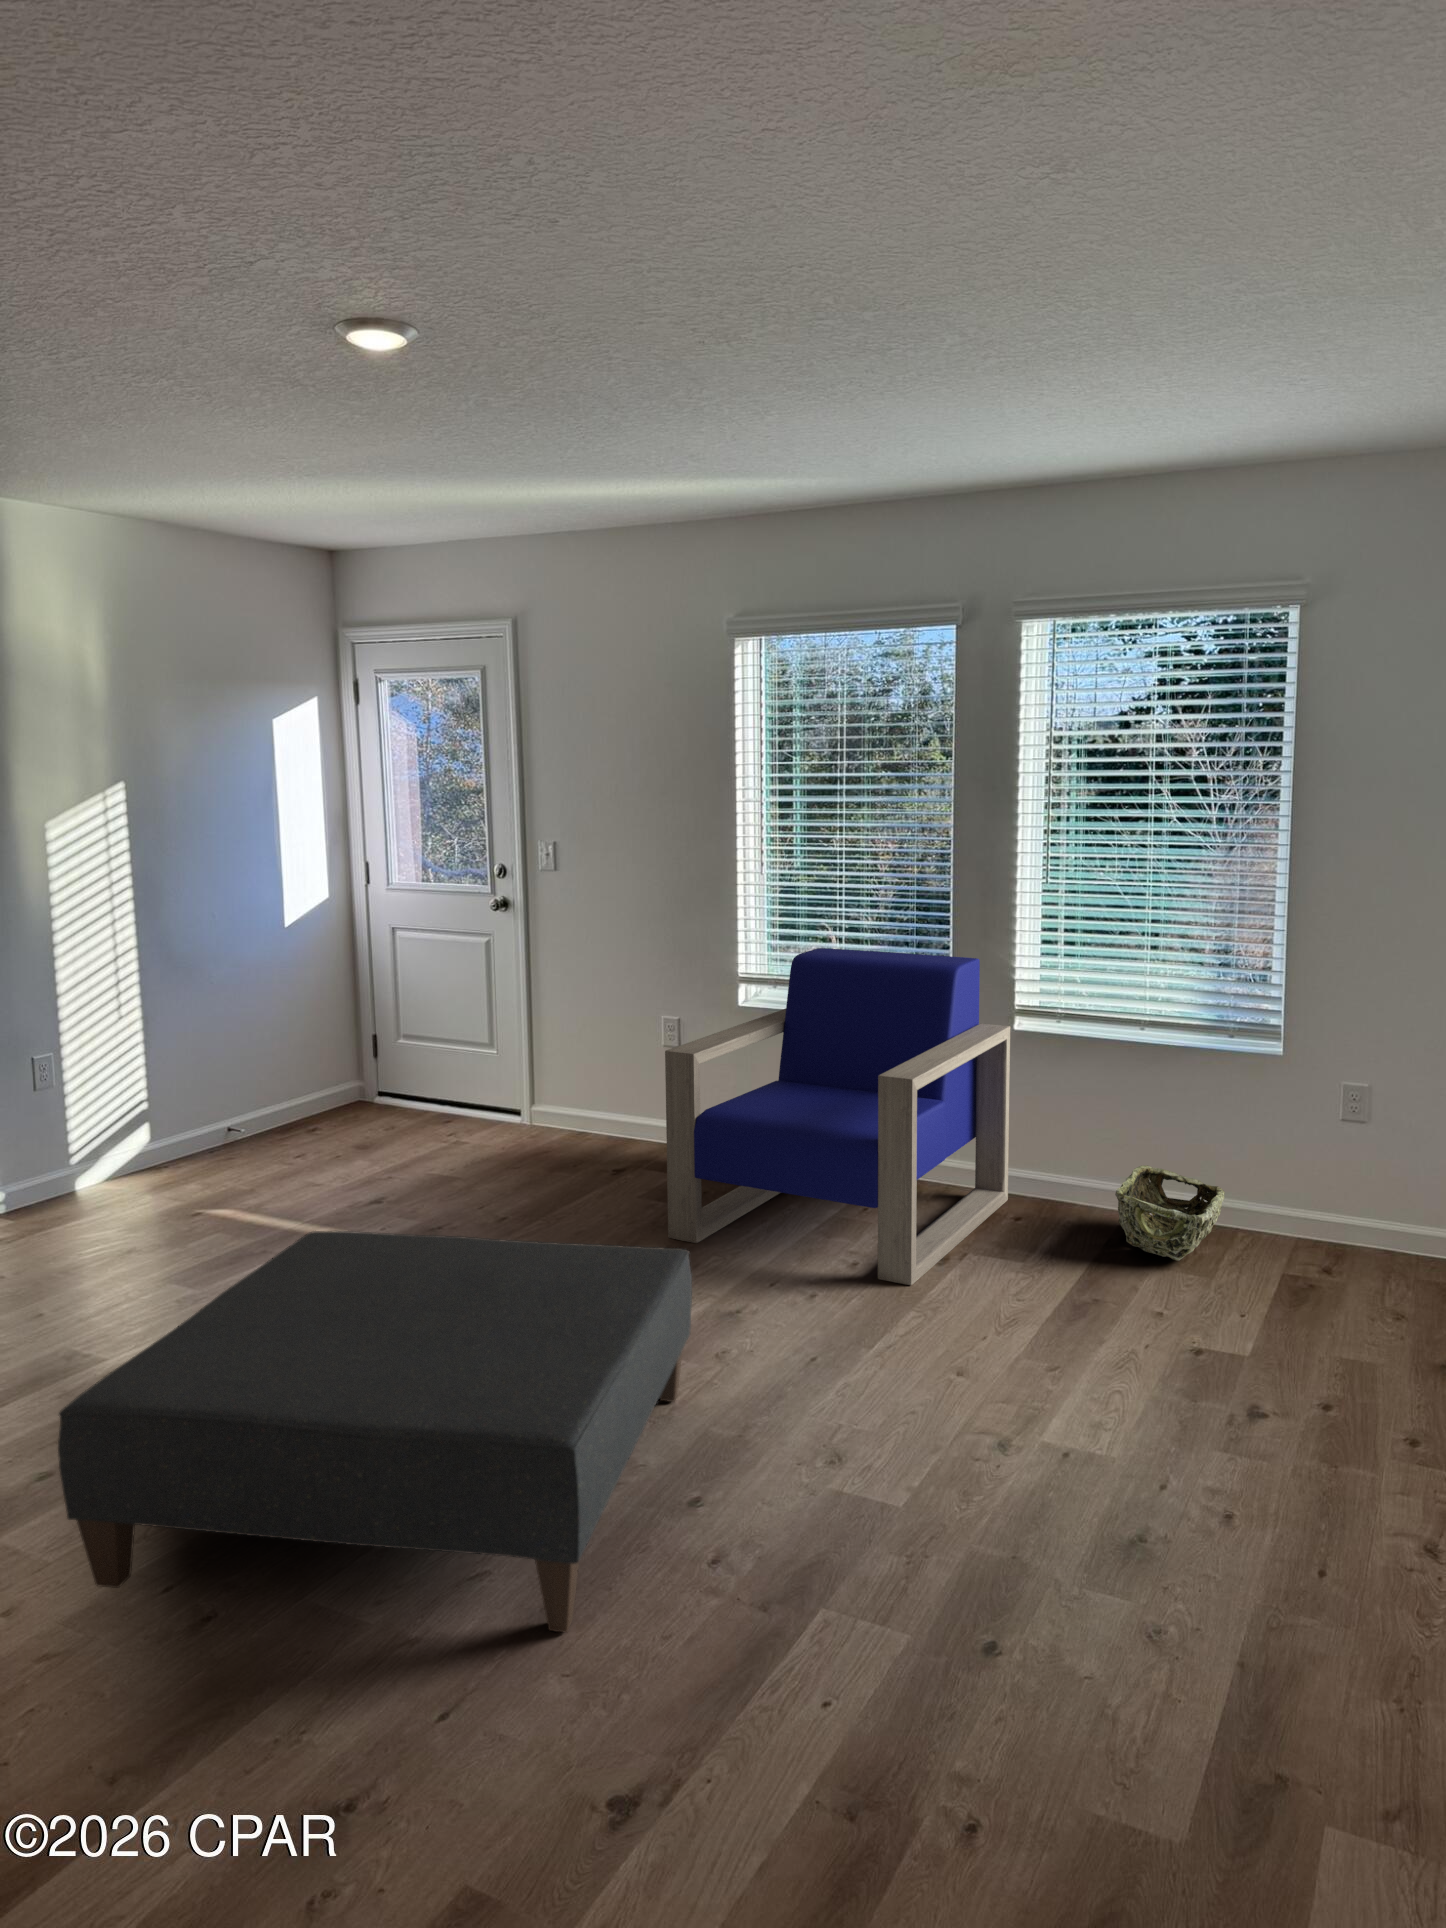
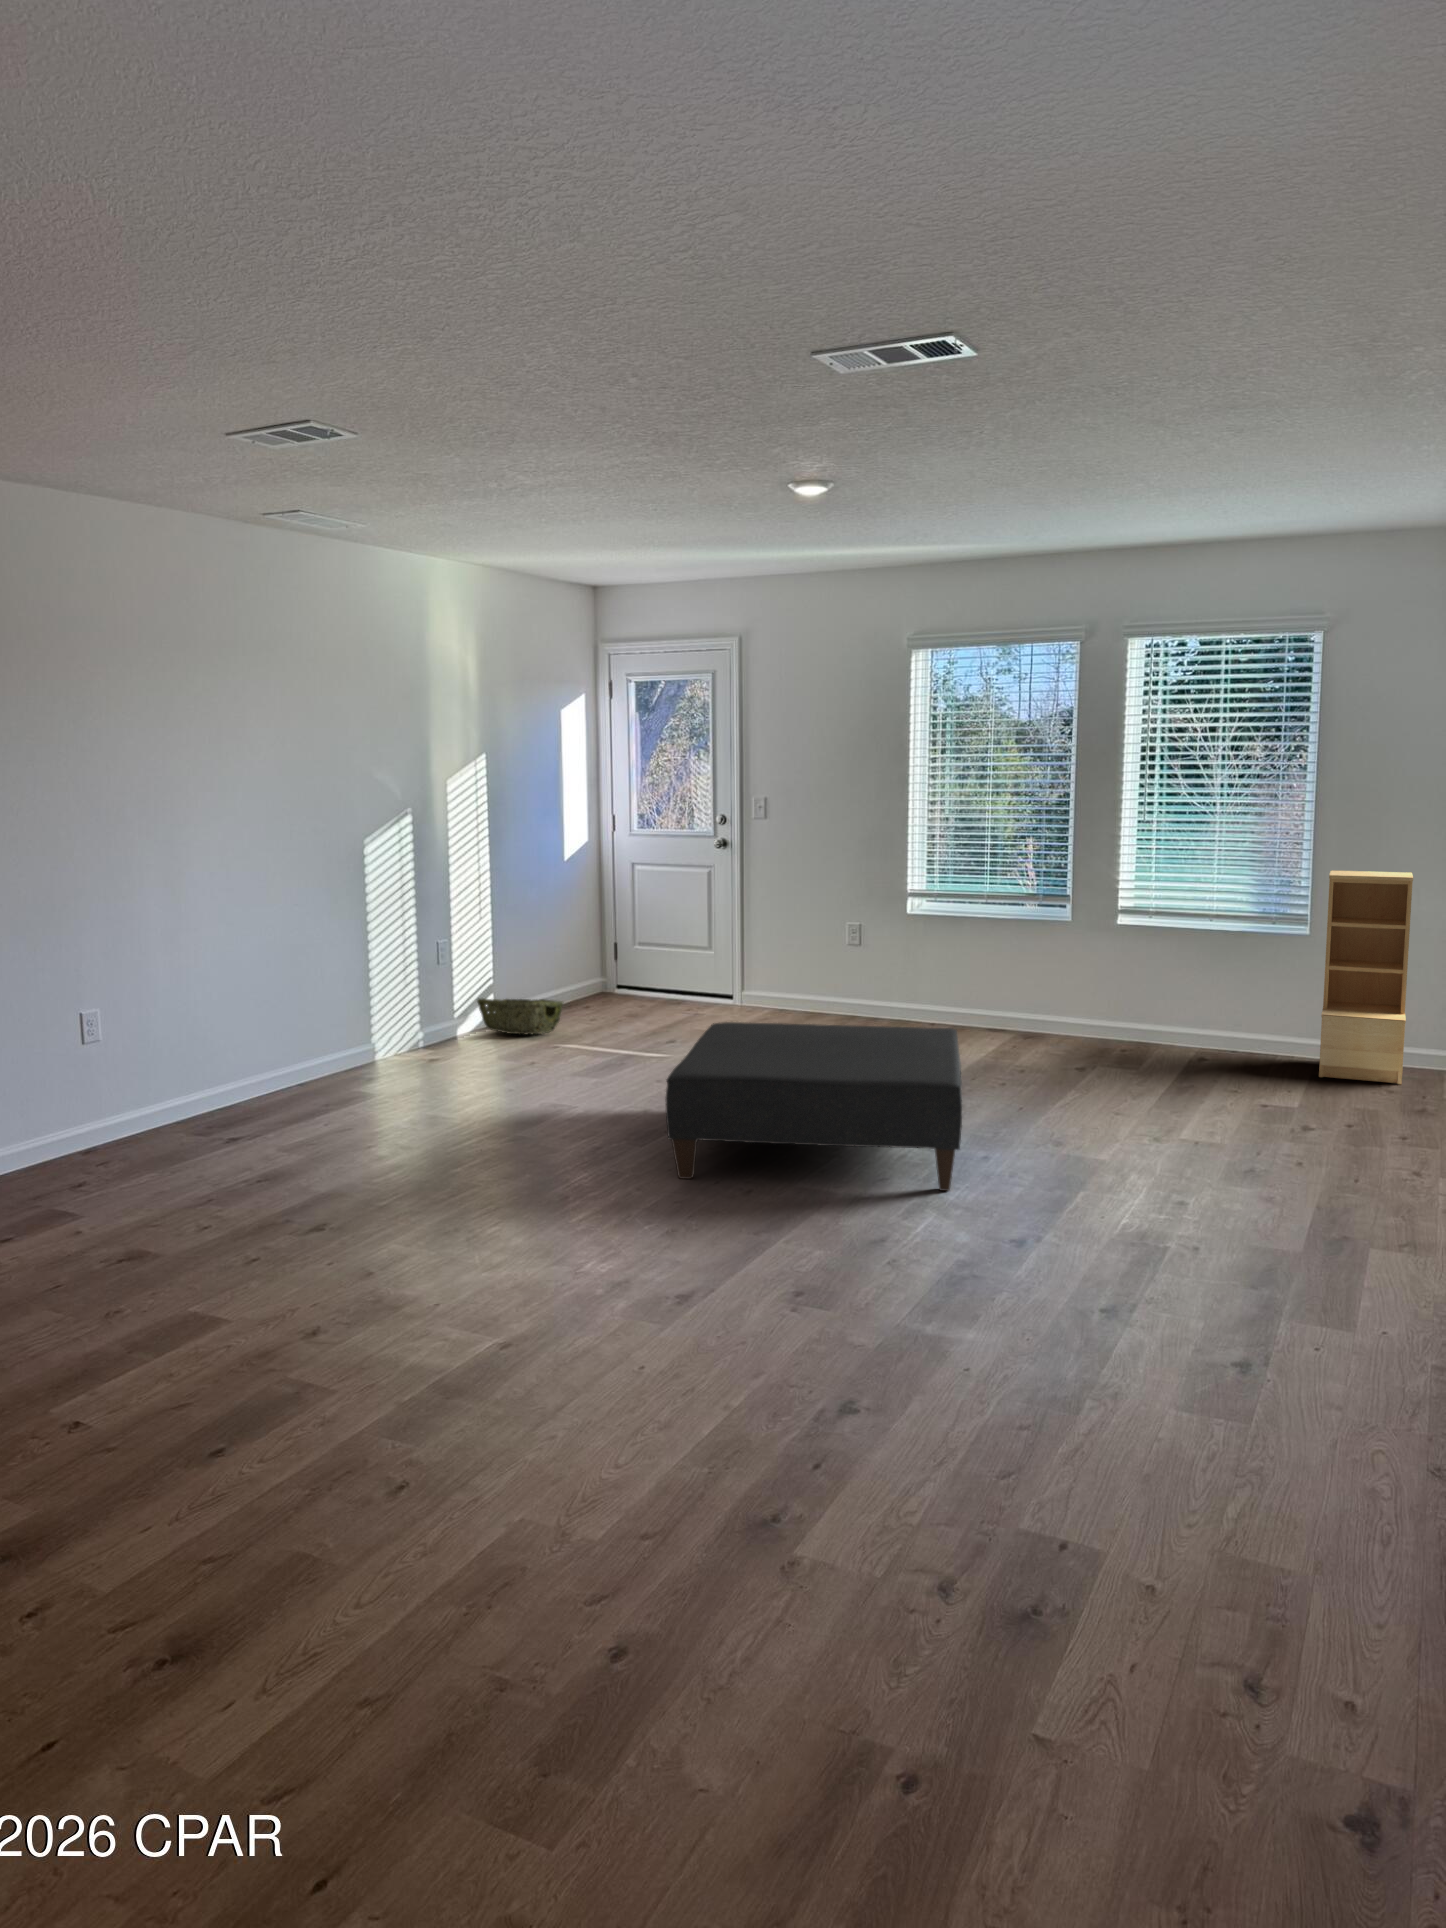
armchair: present [665,948,1010,1286] -> none [889,869,1116,1078]
bookshelf: none [1295,963,1437,1302] -> present [1319,871,1413,1084]
woven basket: present [1115,1166,1225,1261] -> present [477,998,563,1034]

